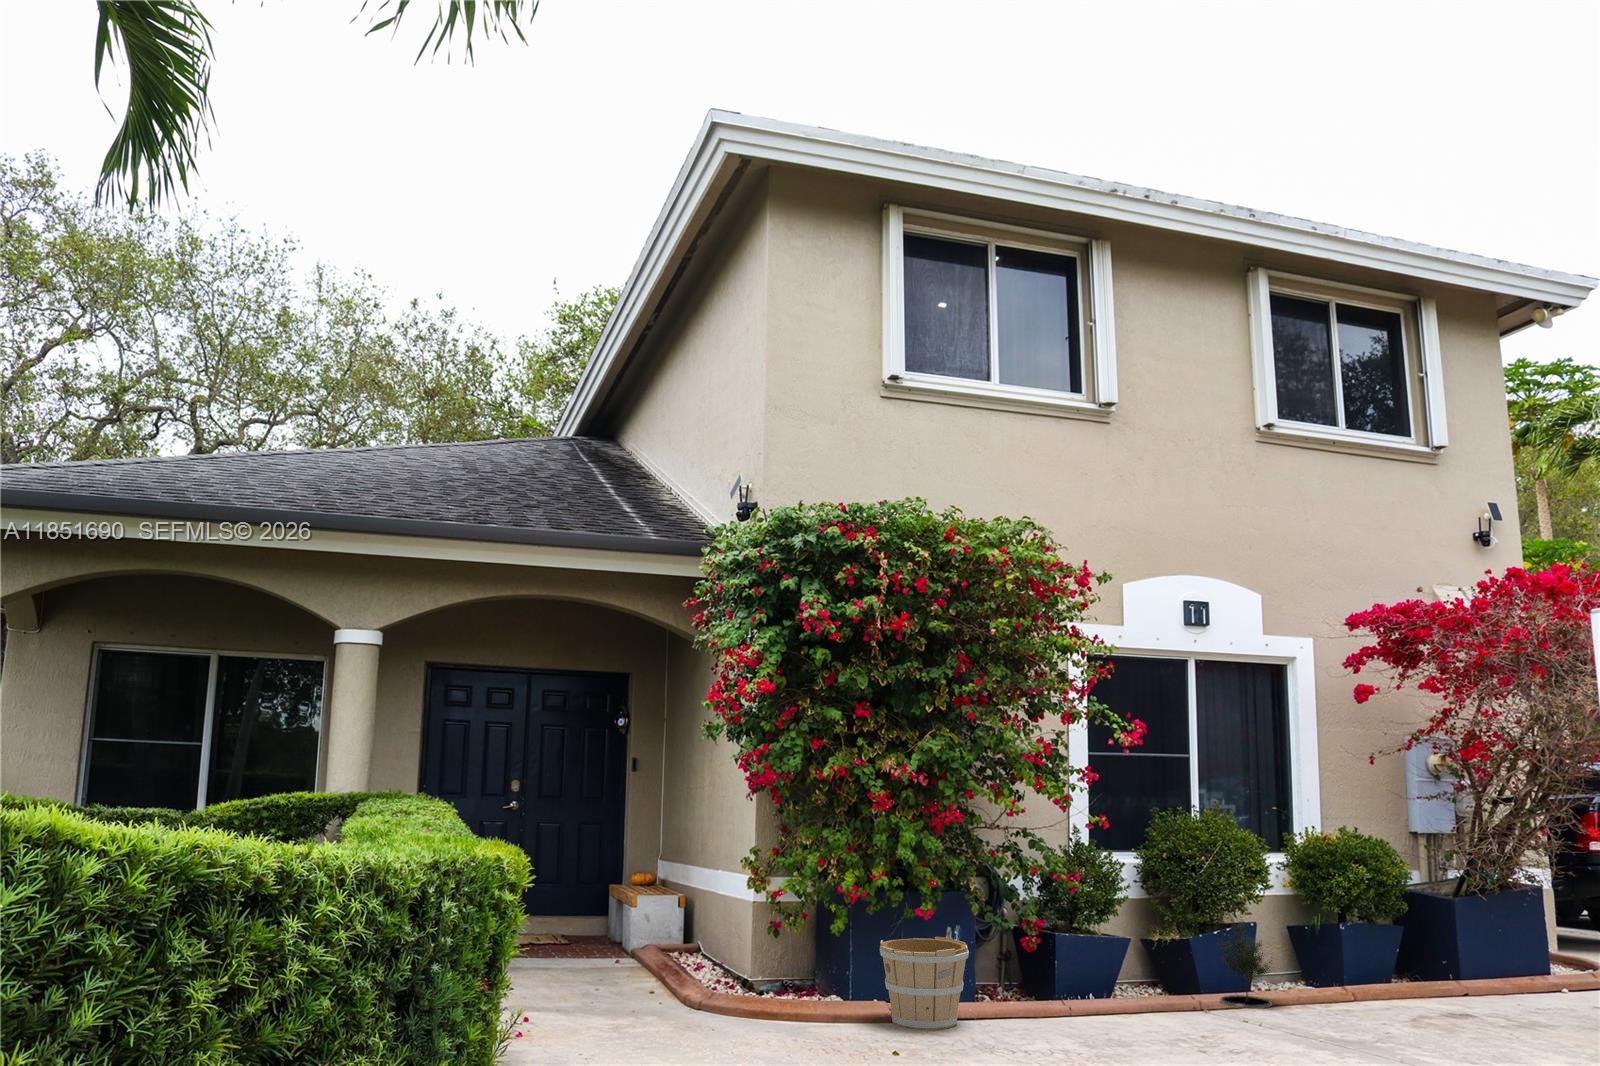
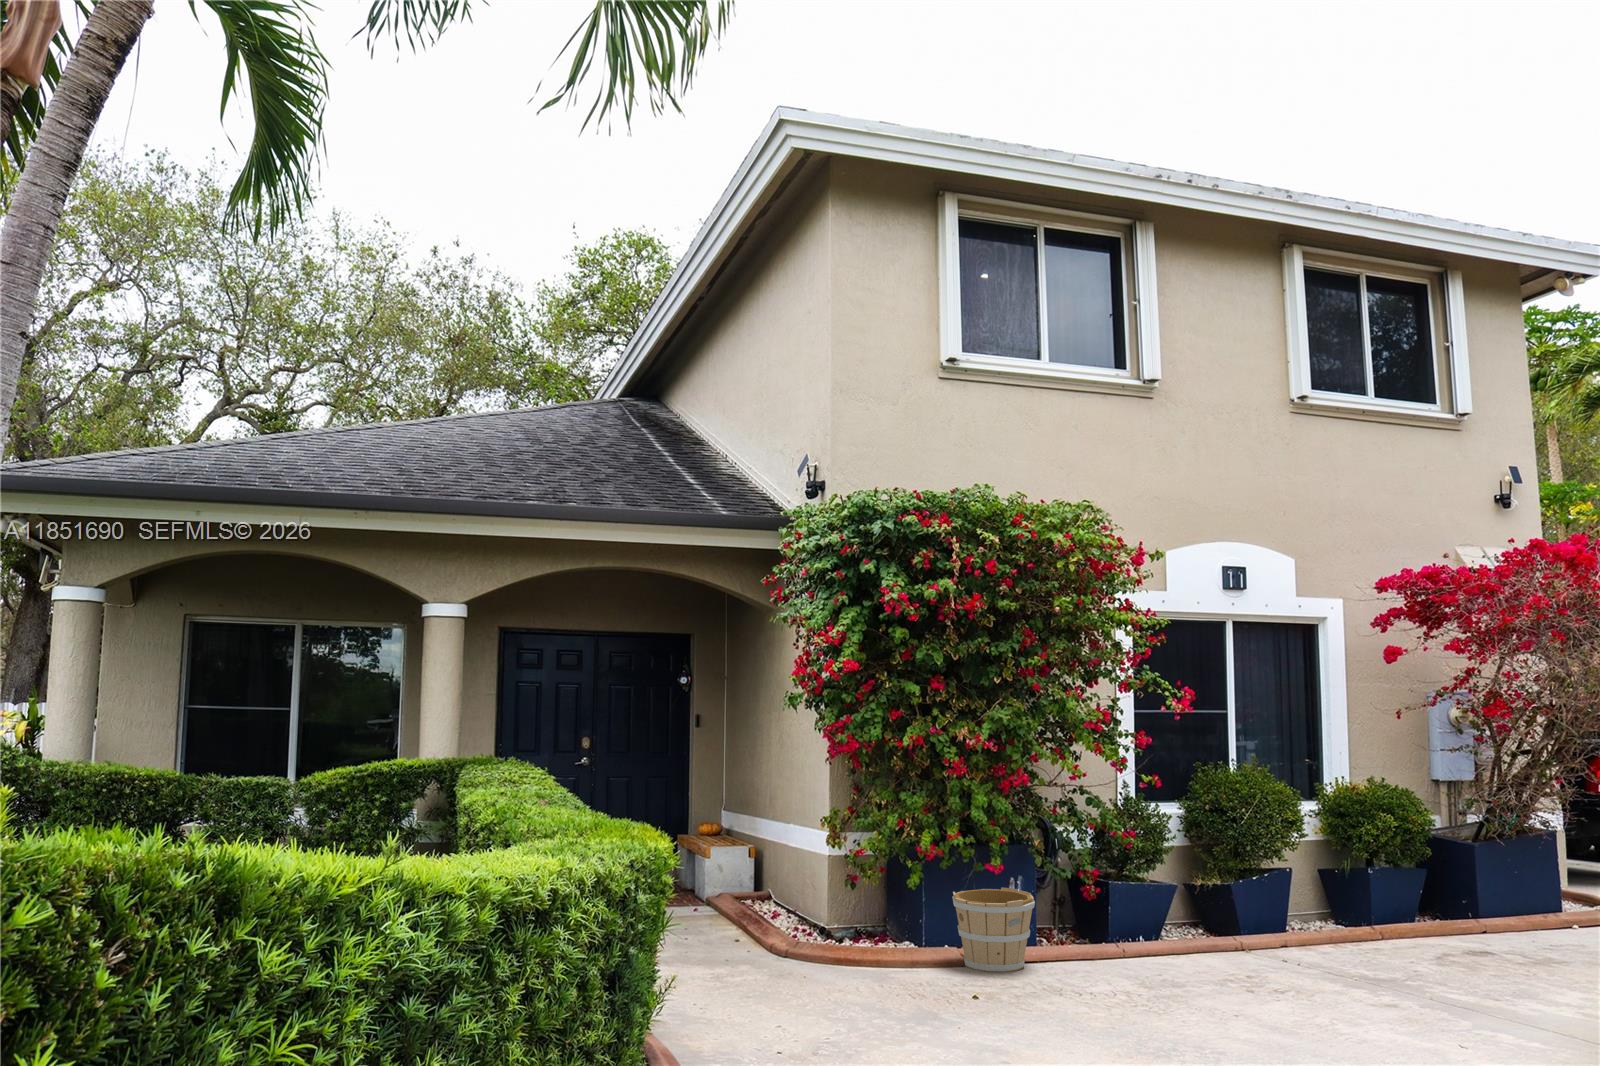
potted tree: present [1219,919,1272,1009] -> none [1256,860,1311,948]

